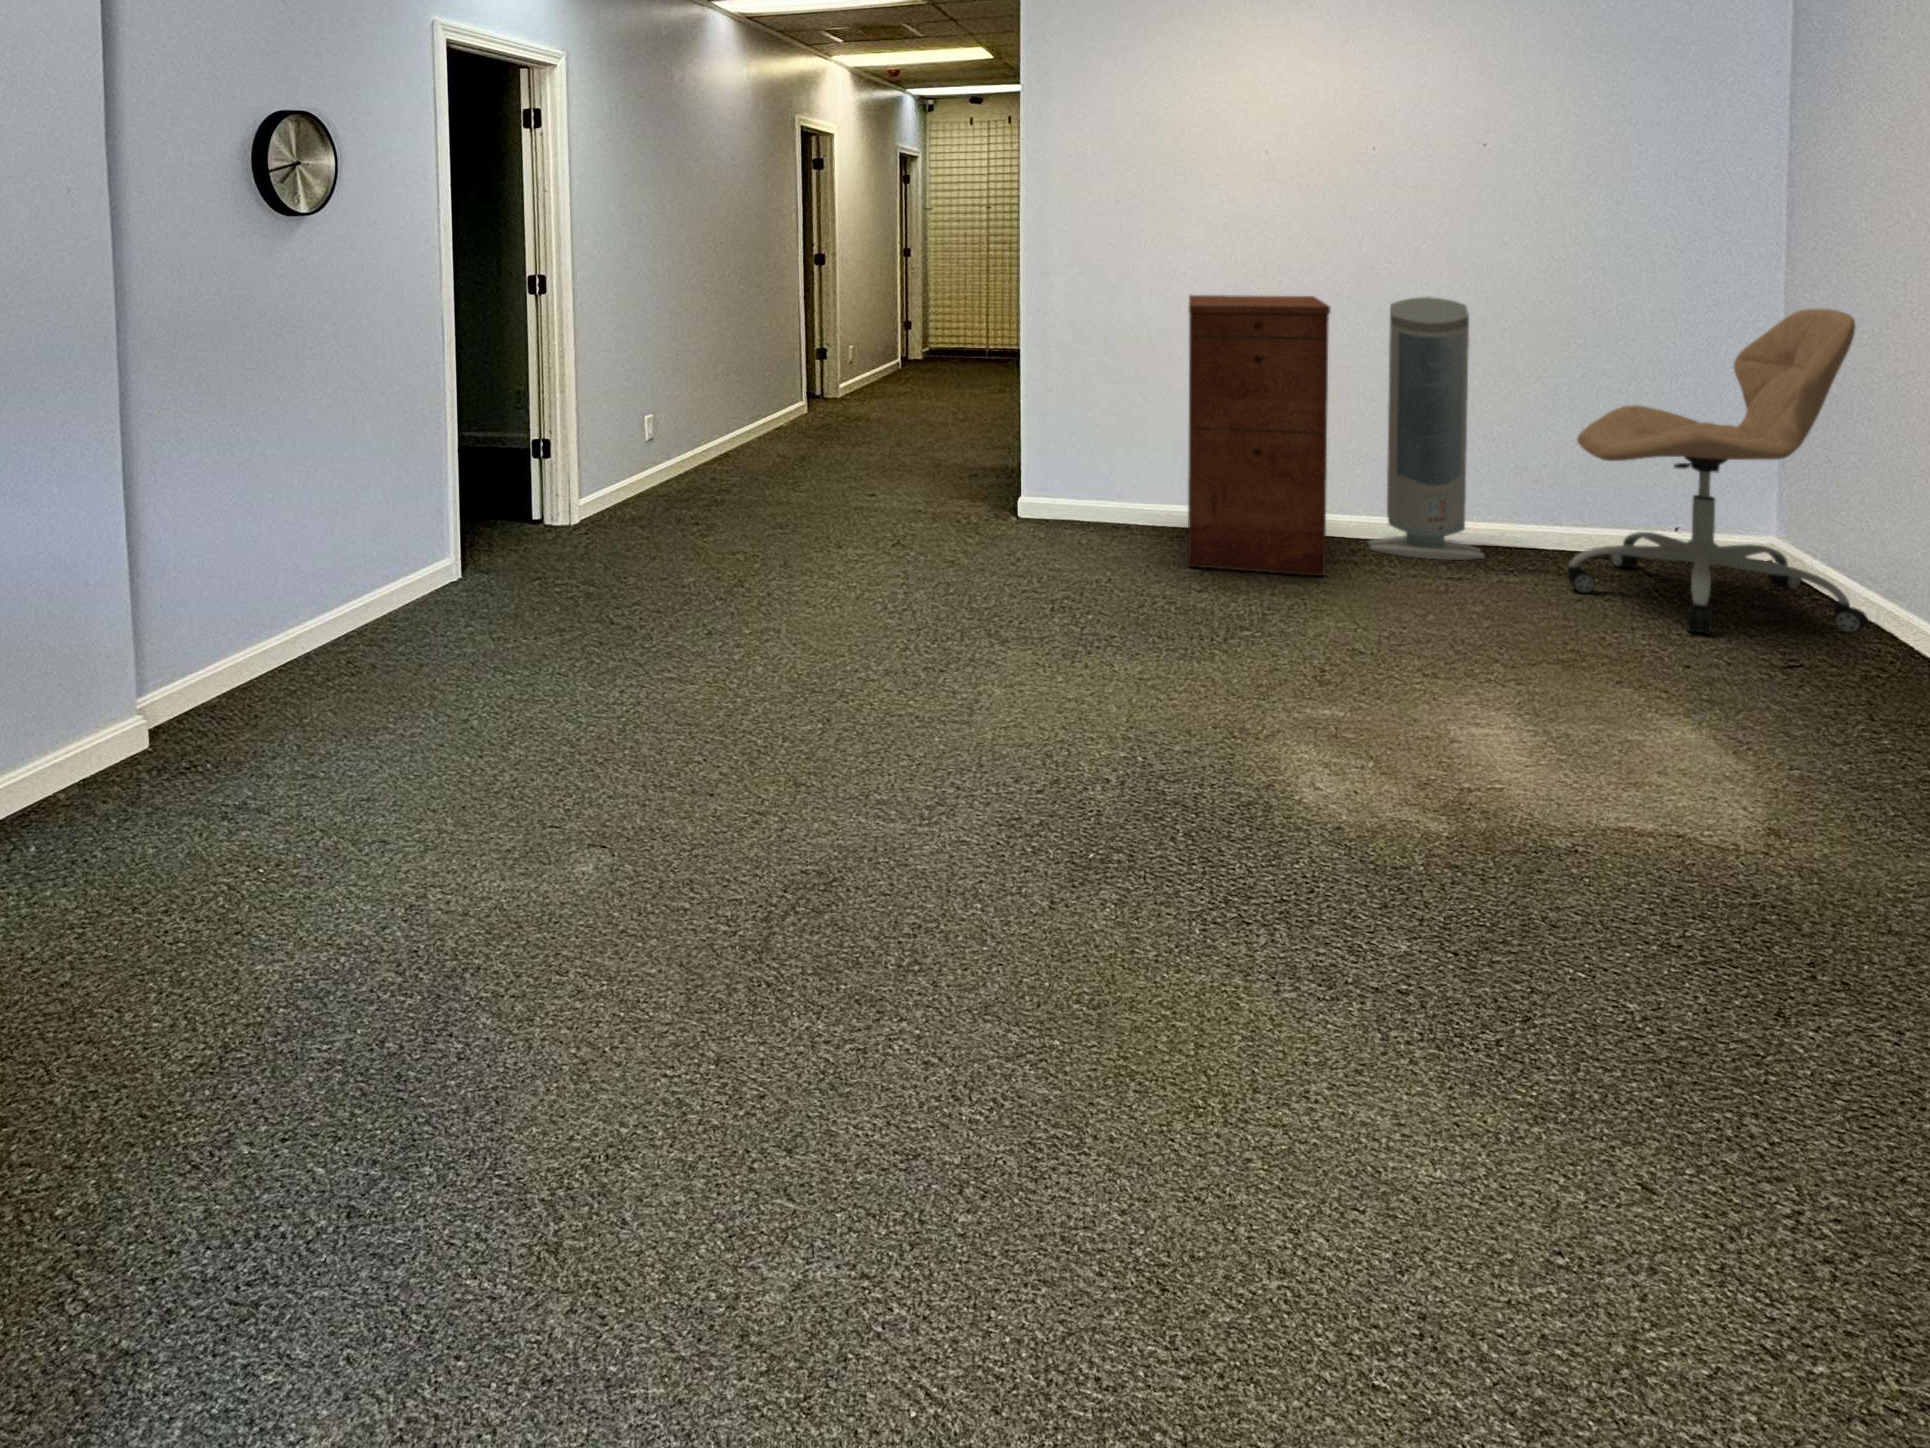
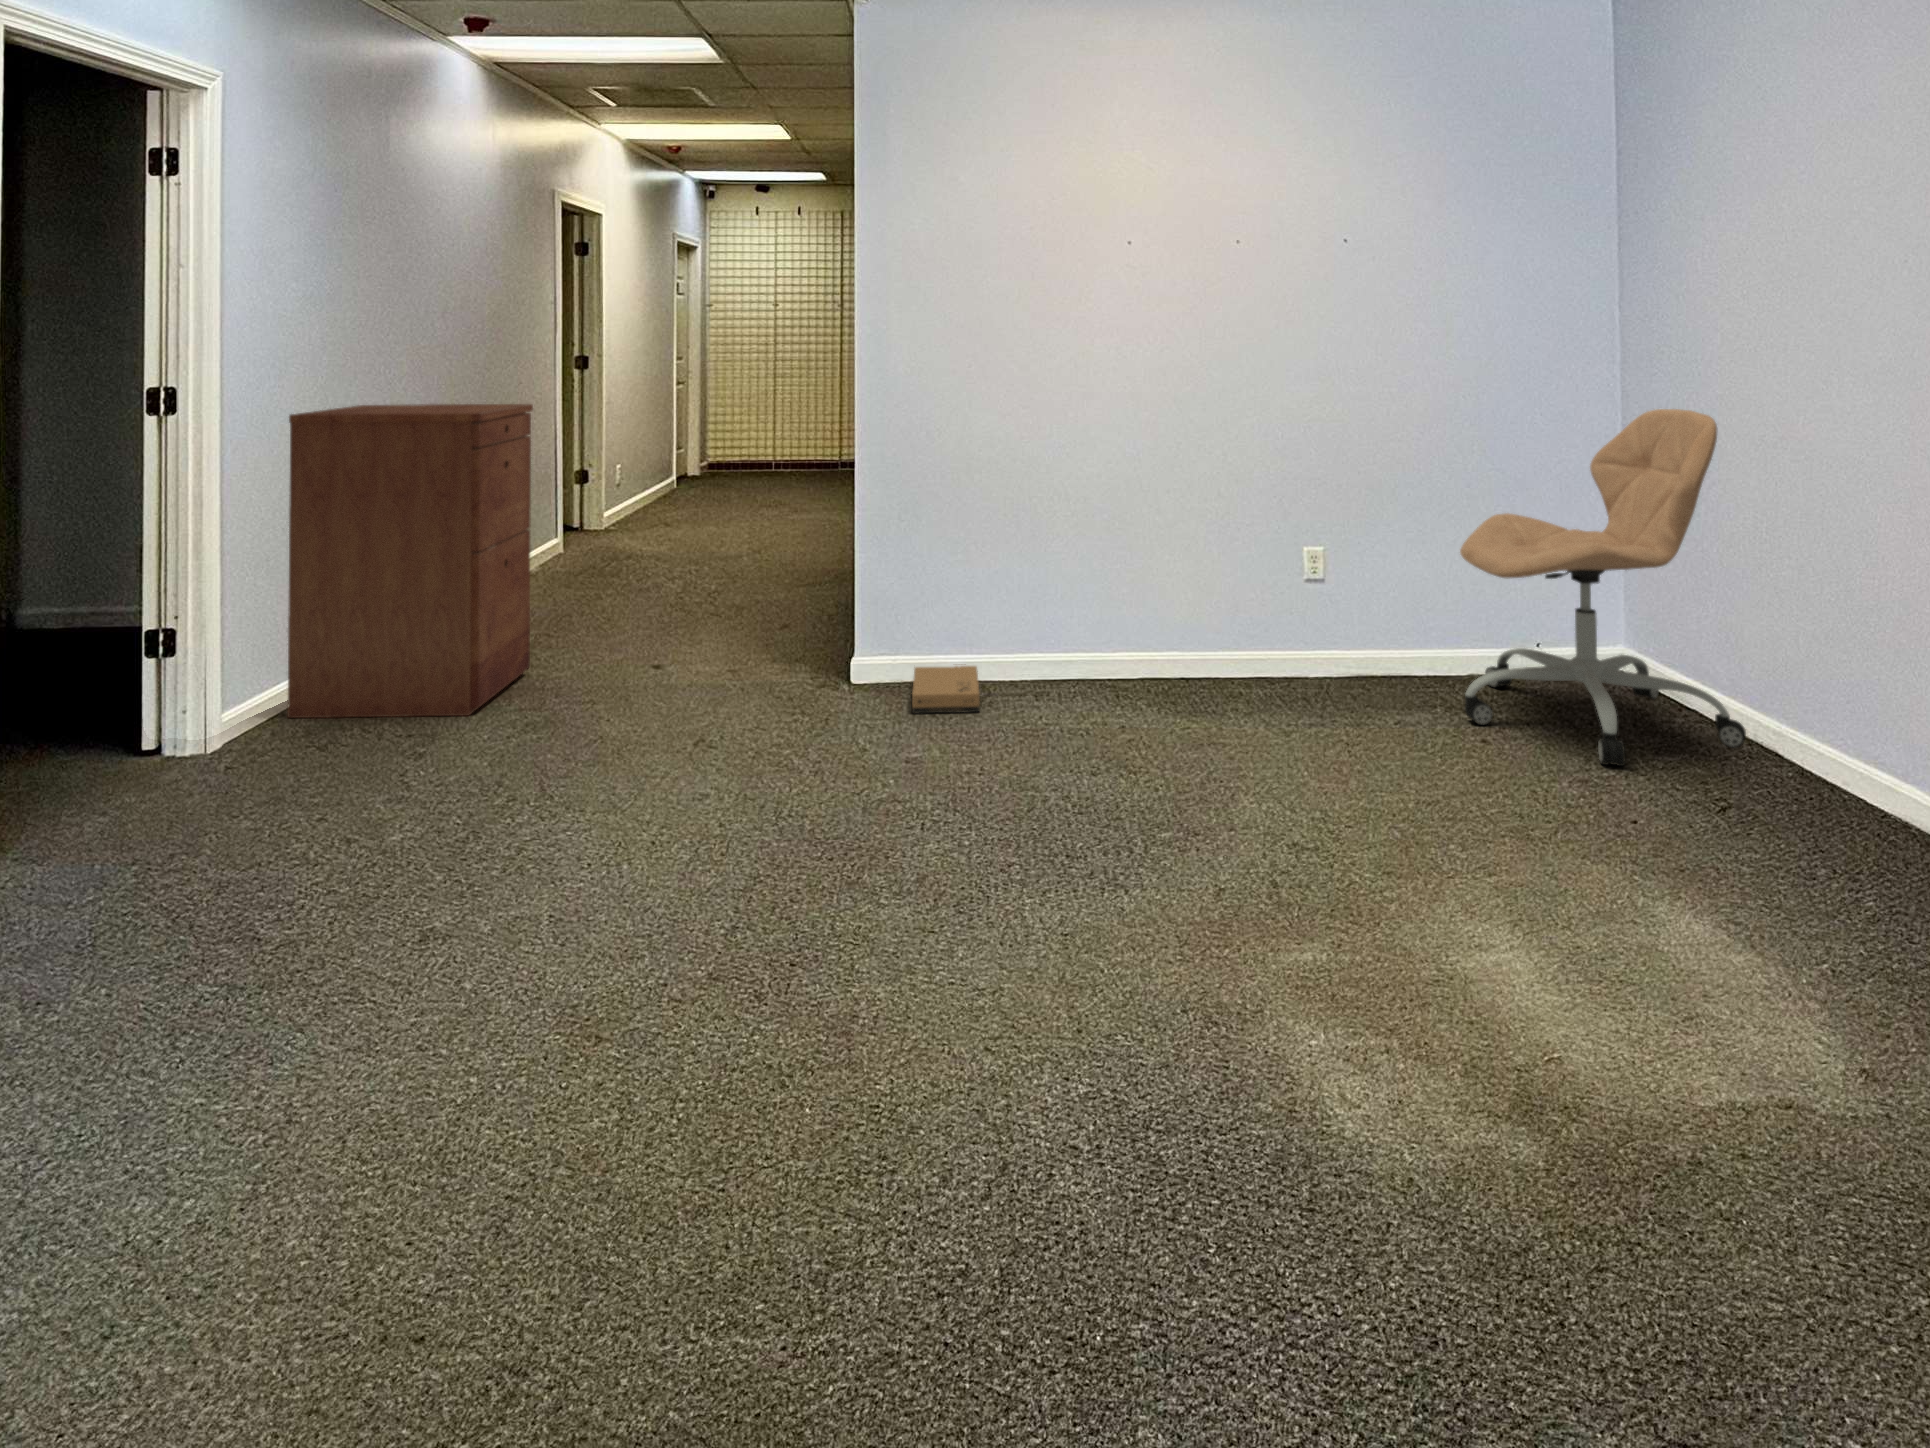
filing cabinet: present [1188,295,1330,576] -> present [288,404,533,718]
air purifier: present [1368,297,1485,560] -> none [1248,402,1369,696]
cardboard box: none [1060,508,1121,545] -> present [912,664,980,713]

